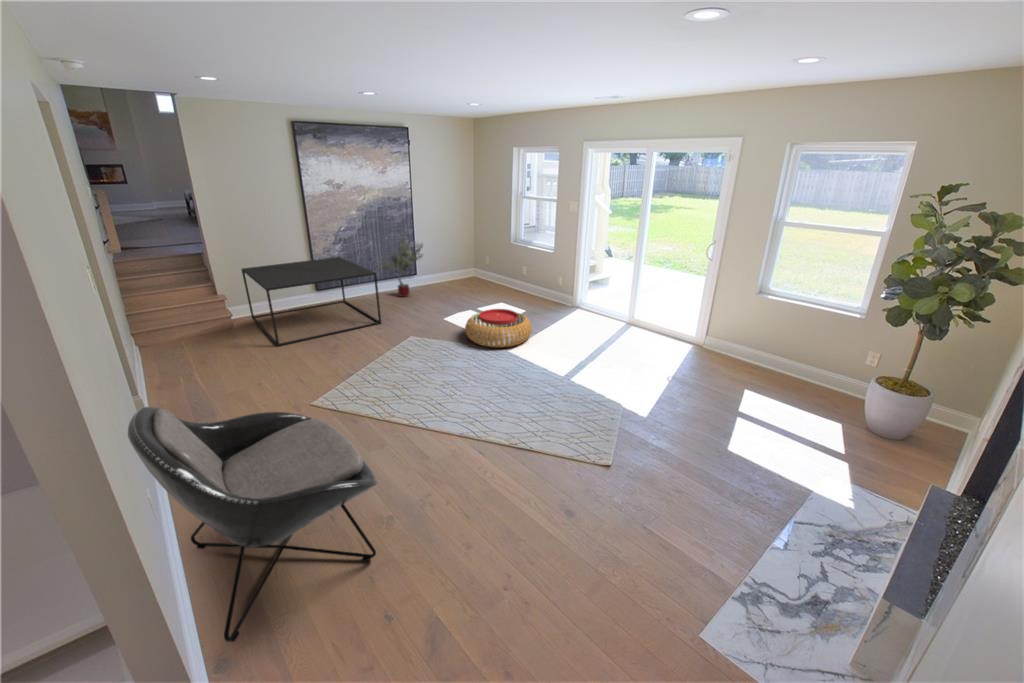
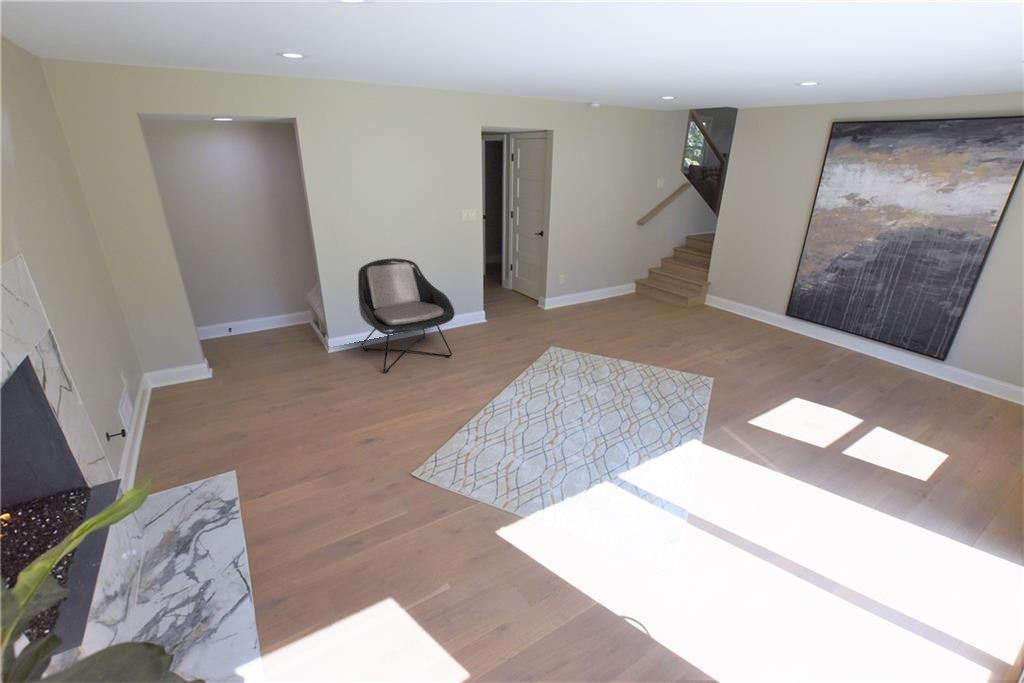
potted tree: present [379,238,423,297] -> none [854,290,953,376]
coffee table: present [242,257,381,346] -> none [659,265,826,363]
pouf: present [465,309,532,347] -> none [699,394,815,469]

